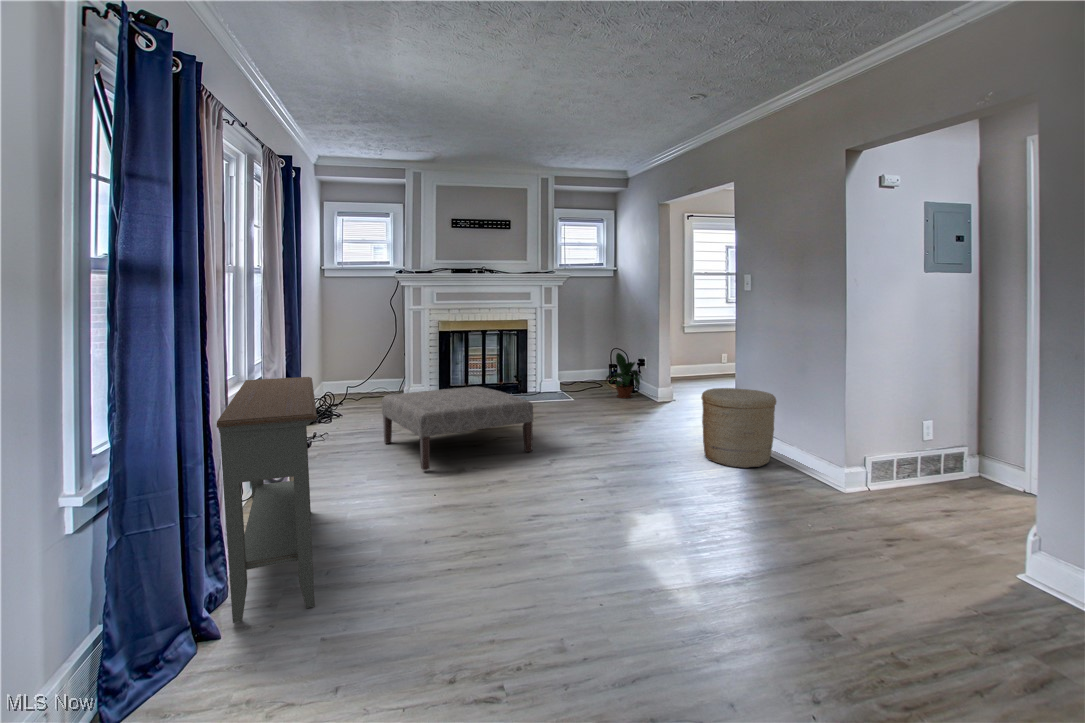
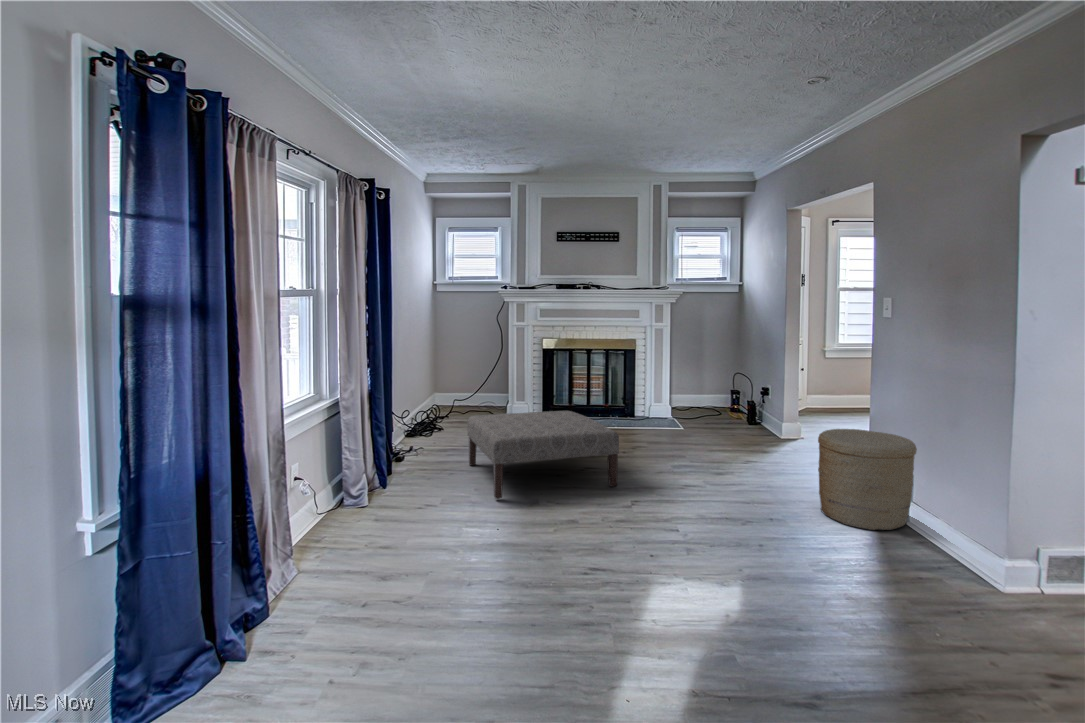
potted plant: present [606,353,641,398] -> none [722,377,766,430]
console table: present [217,377,317,623] -> none [249,399,380,646]

